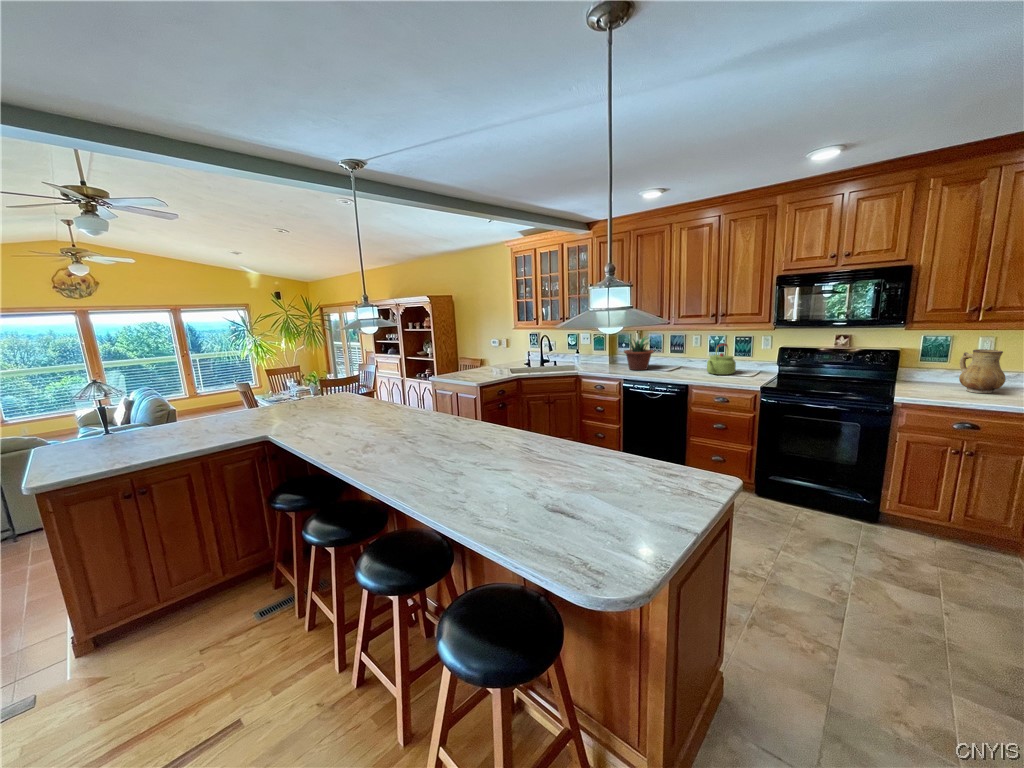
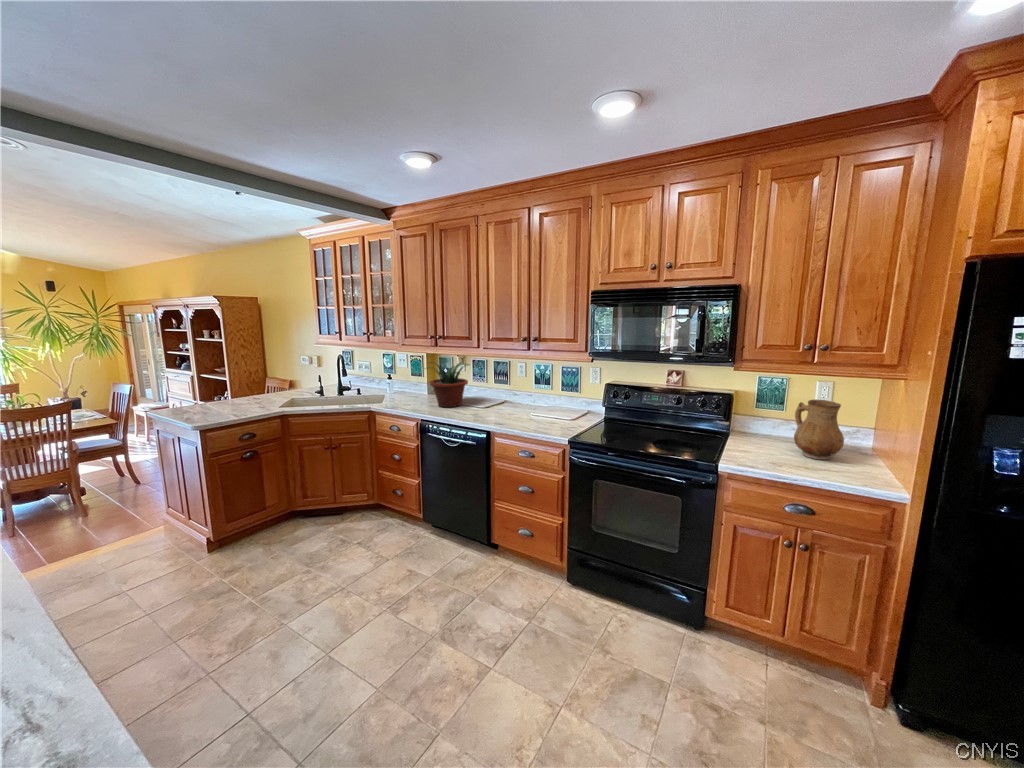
kettle: present [707,344,736,375] -> none [521,376,556,418]

